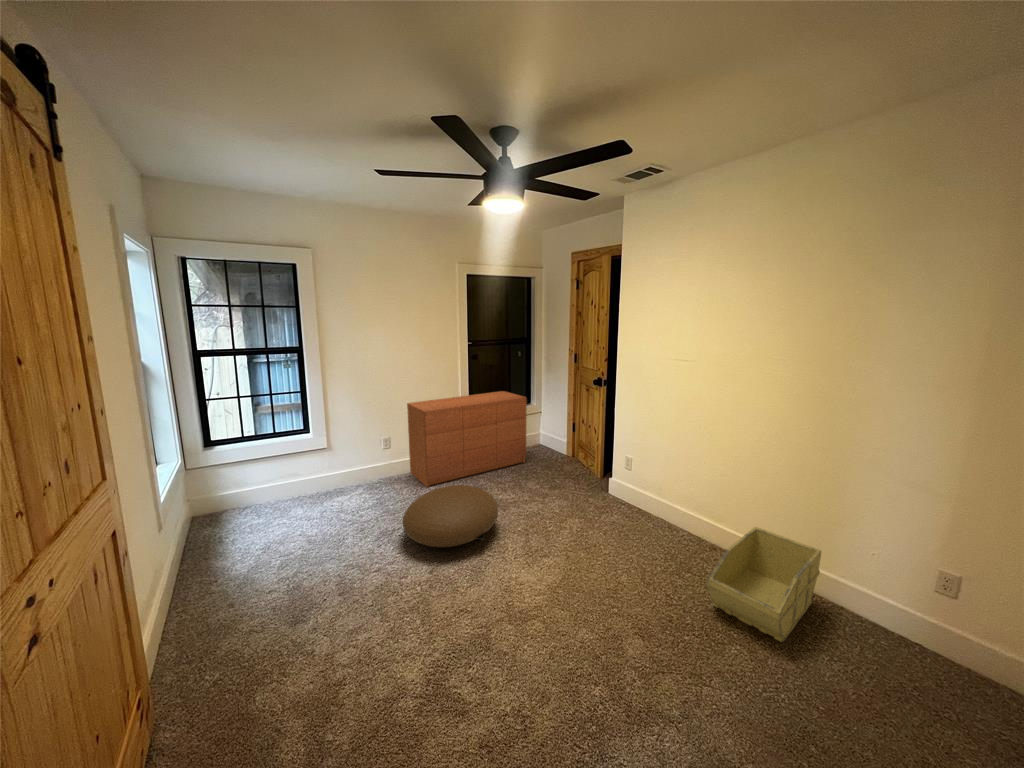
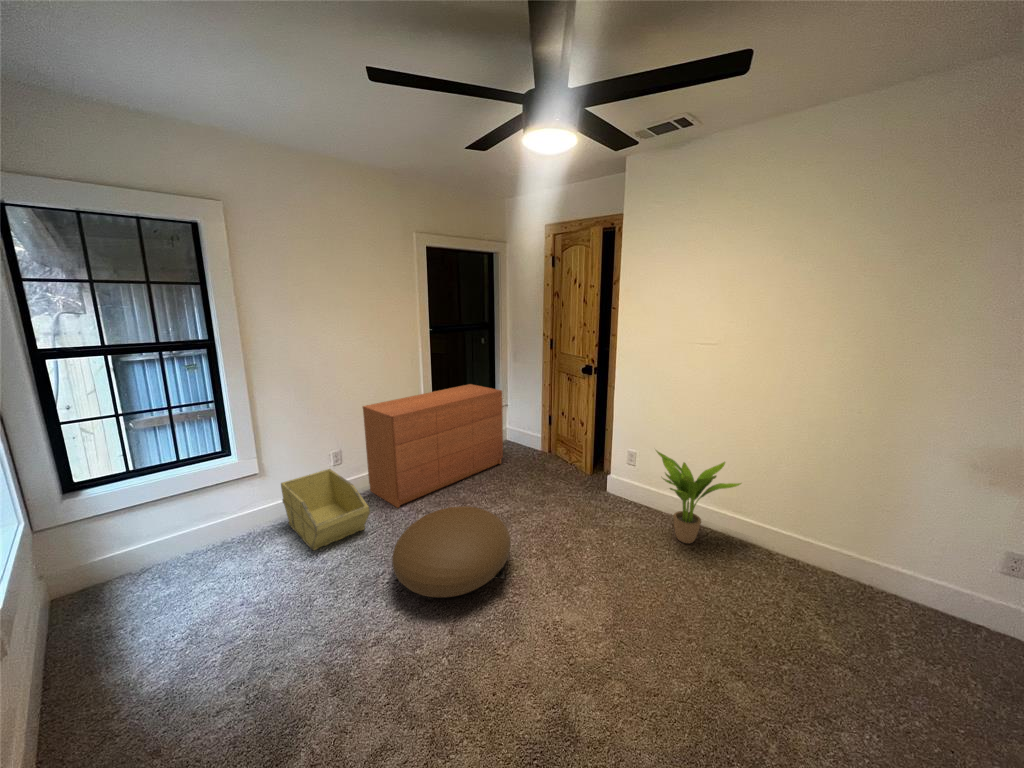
potted plant: none [630,450,705,539] -> present [656,450,741,543]
storage bin: present [706,527,821,642] -> present [281,469,370,550]

